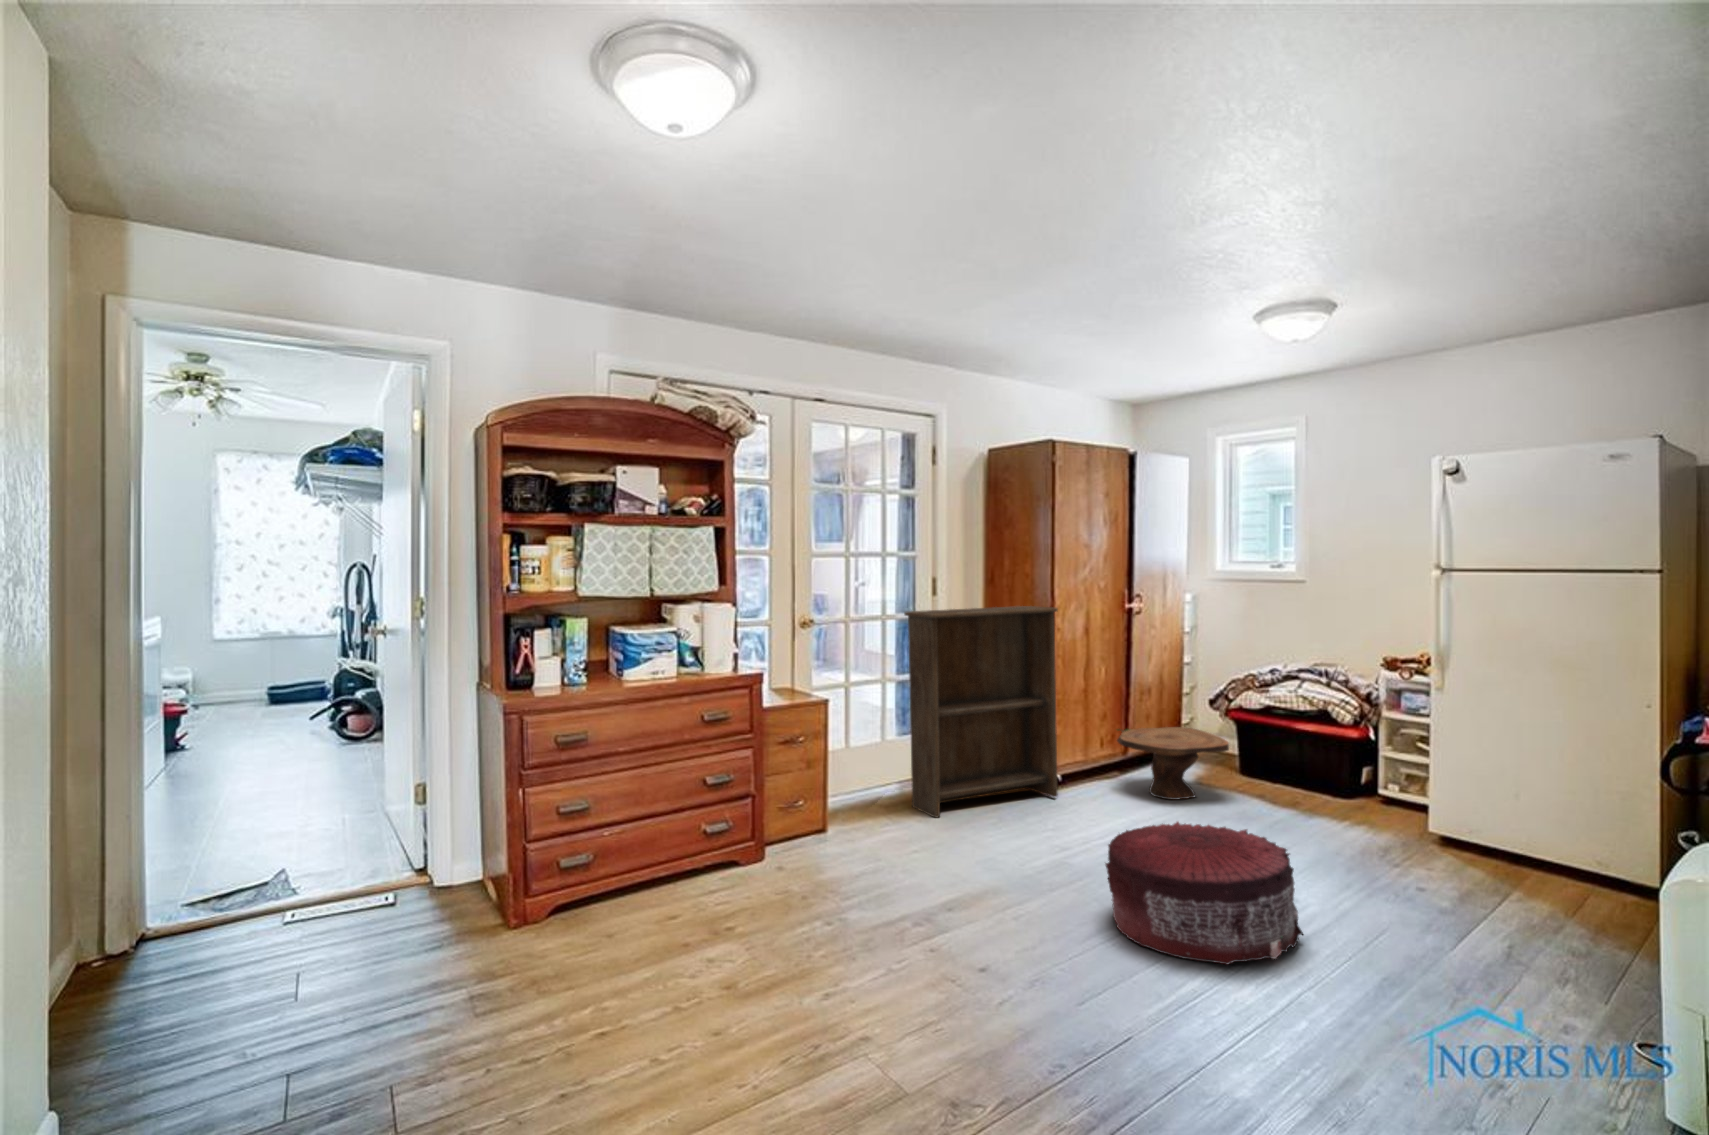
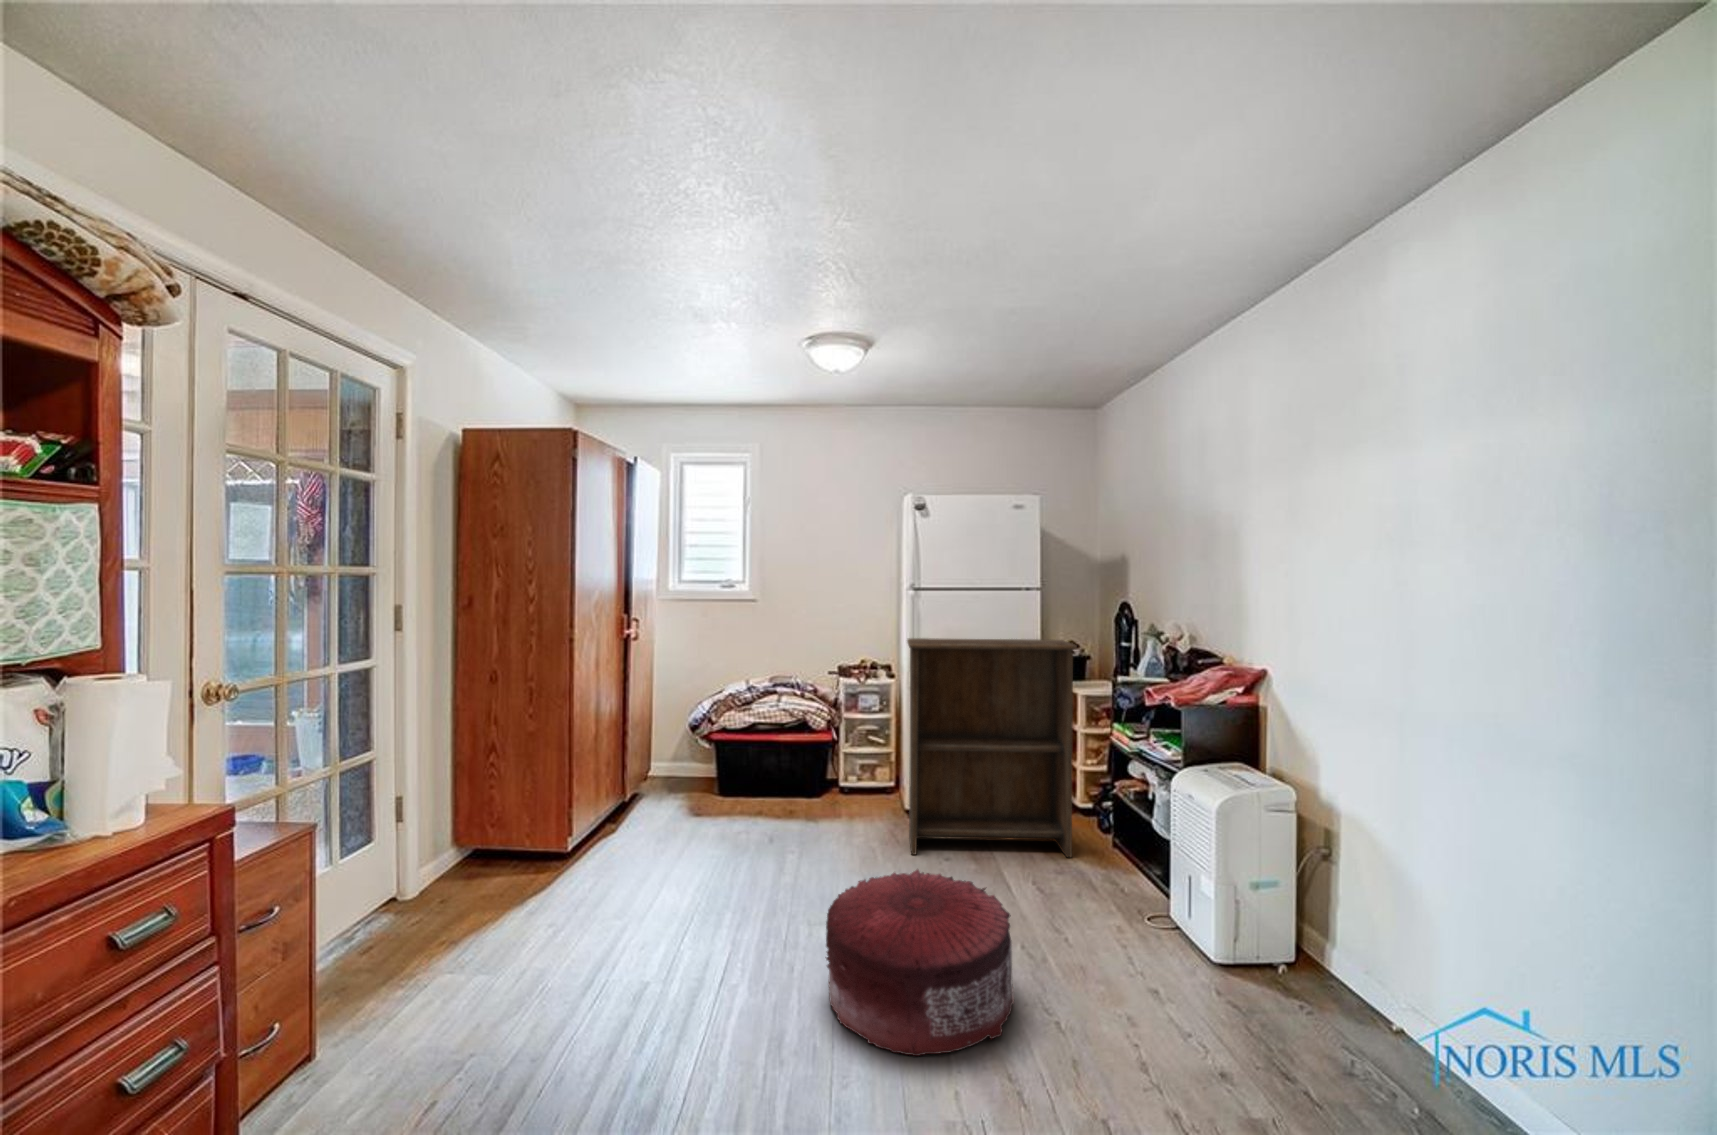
bookshelf: present [904,606,1058,818] -> present [907,638,1077,857]
side table: present [1117,727,1229,800] -> none [620,756,748,838]

